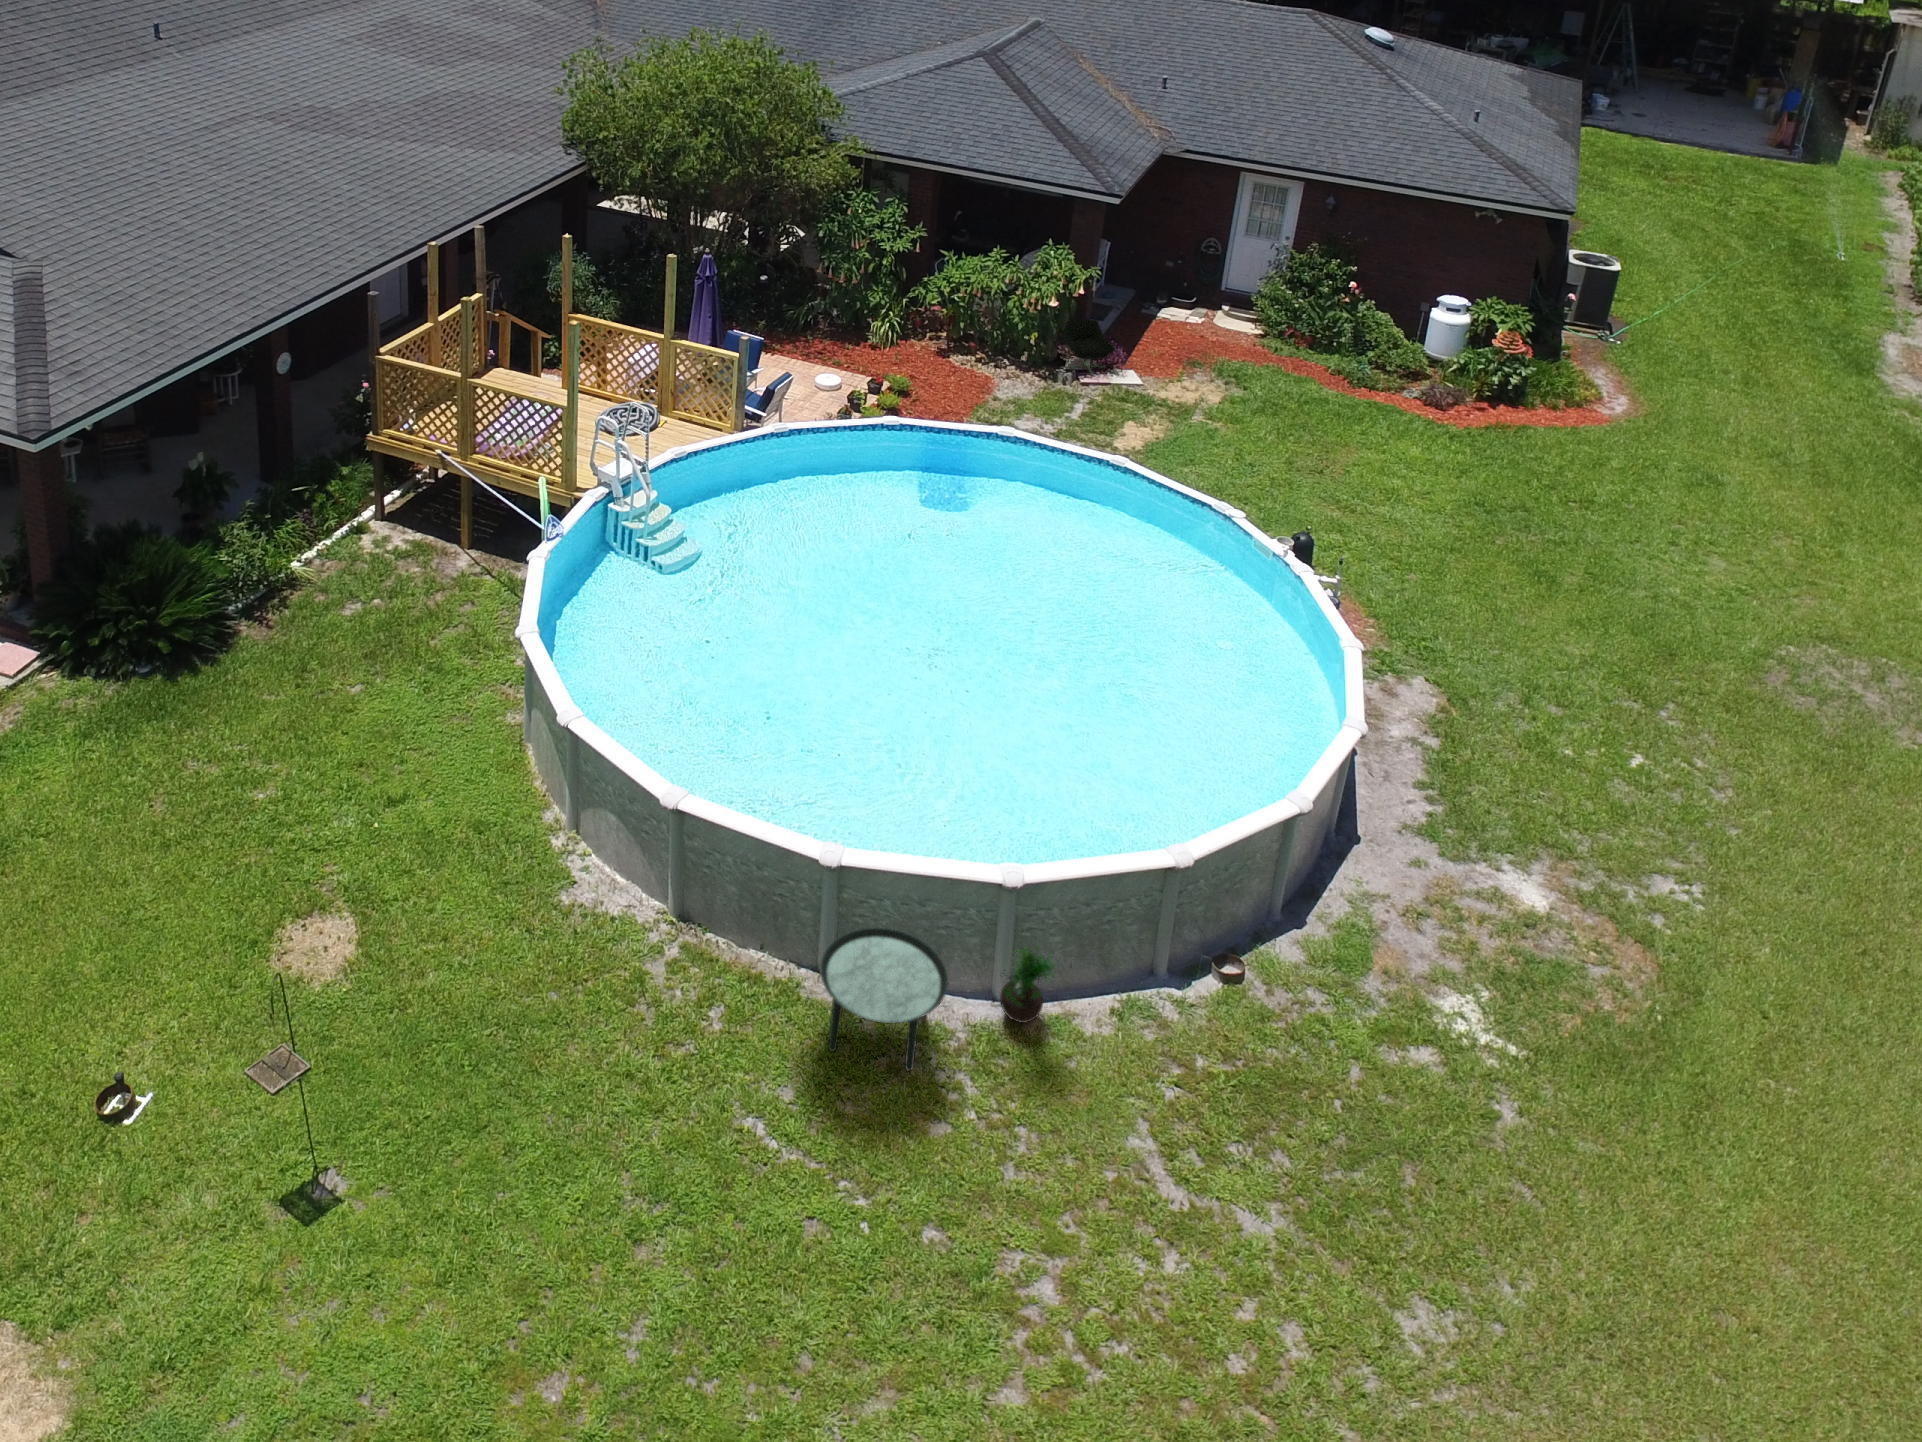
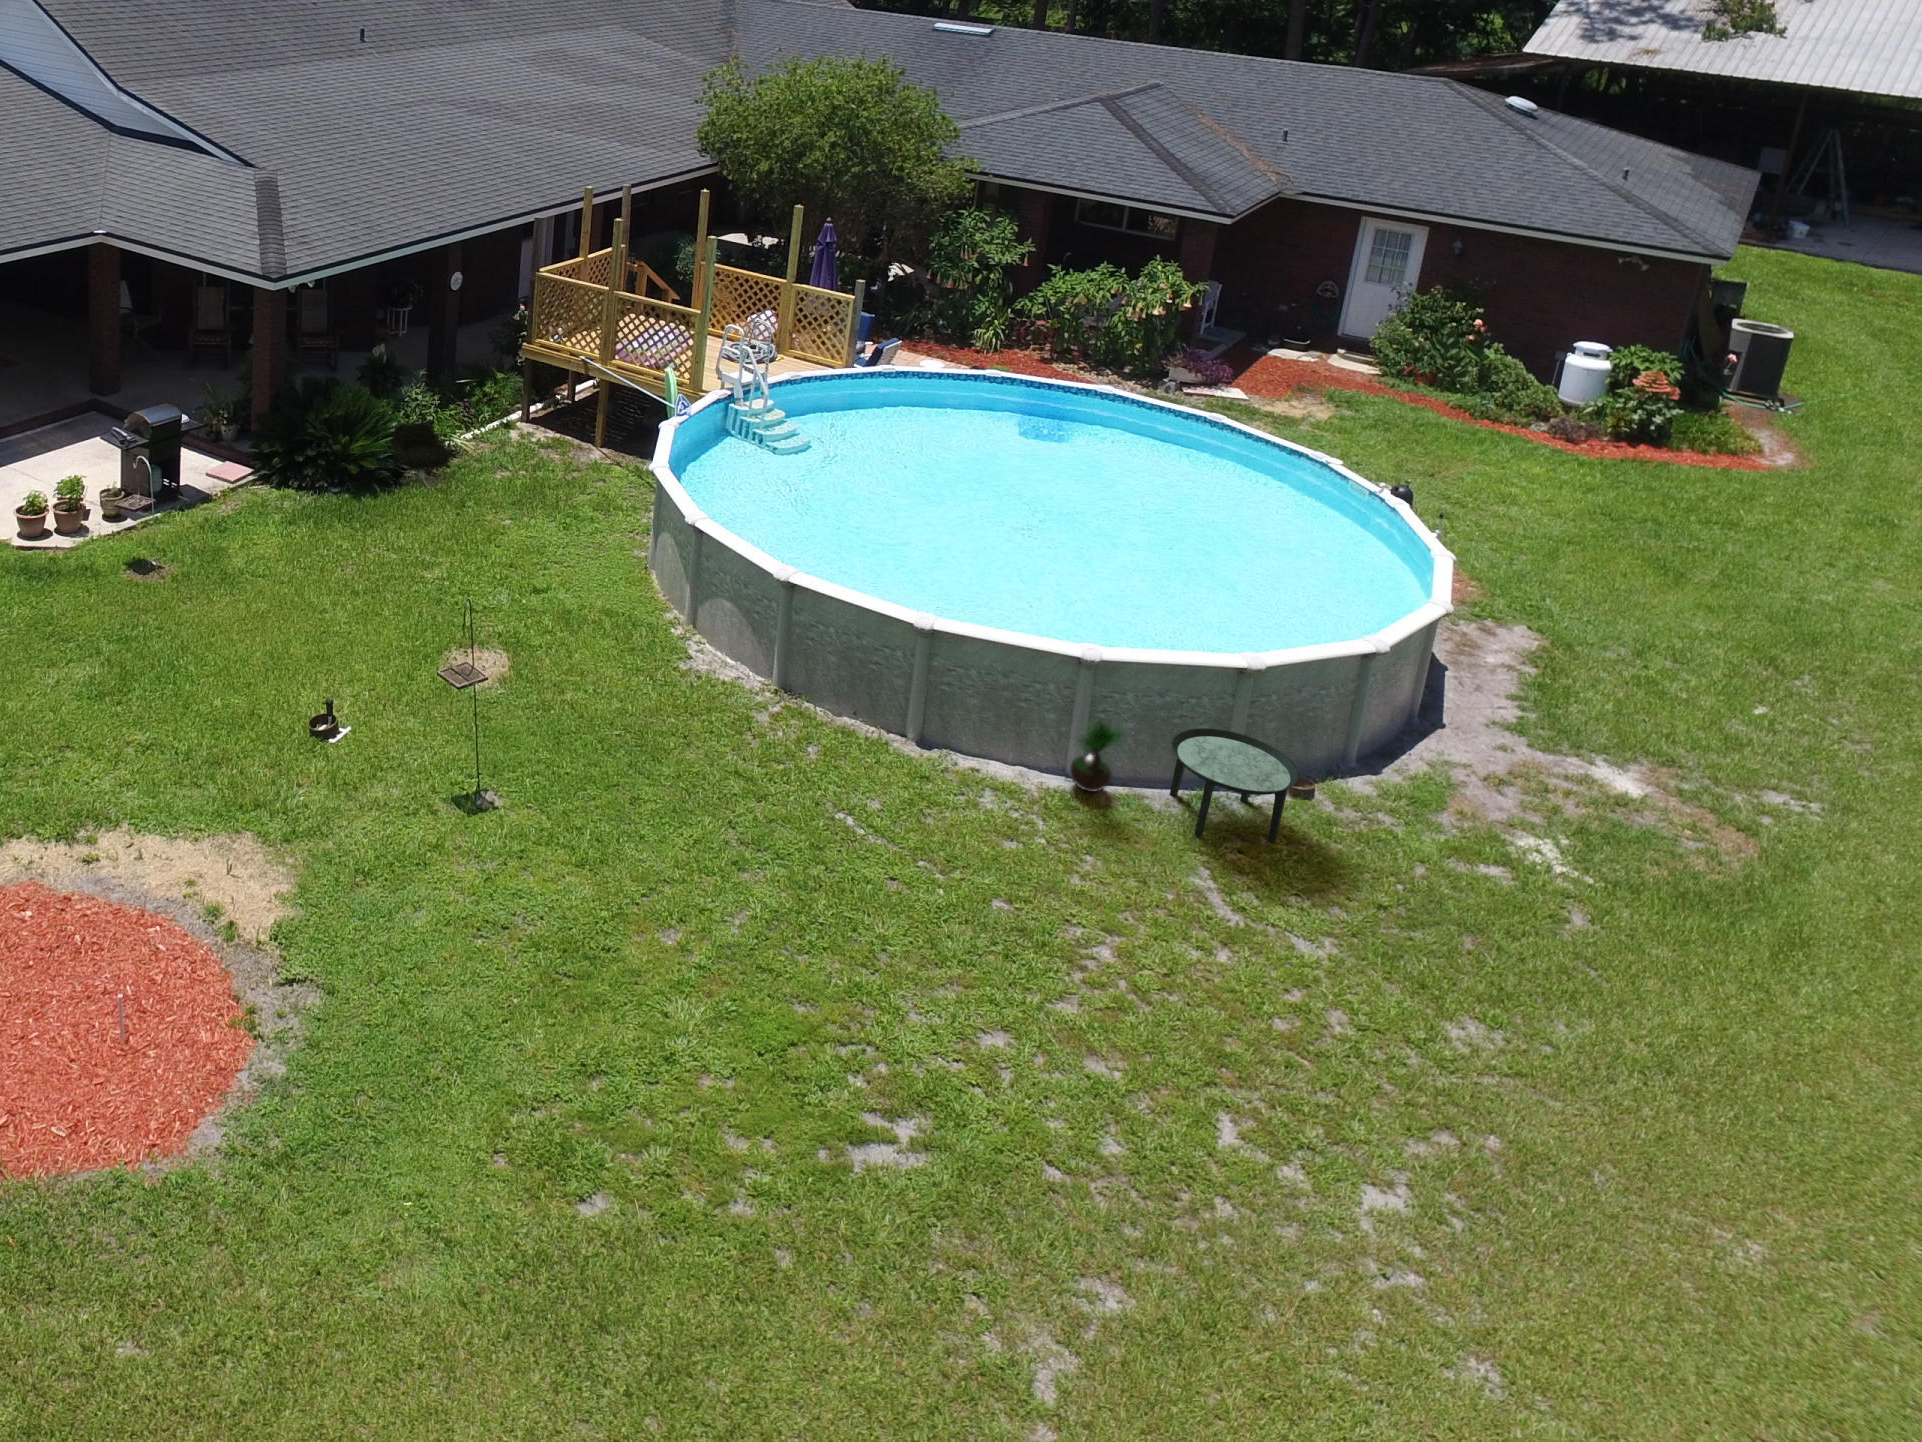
lounge chair: present [1062,319,1115,373] -> present [391,422,453,487]
round table: present [820,927,948,1071] -> present [1170,728,1299,843]

